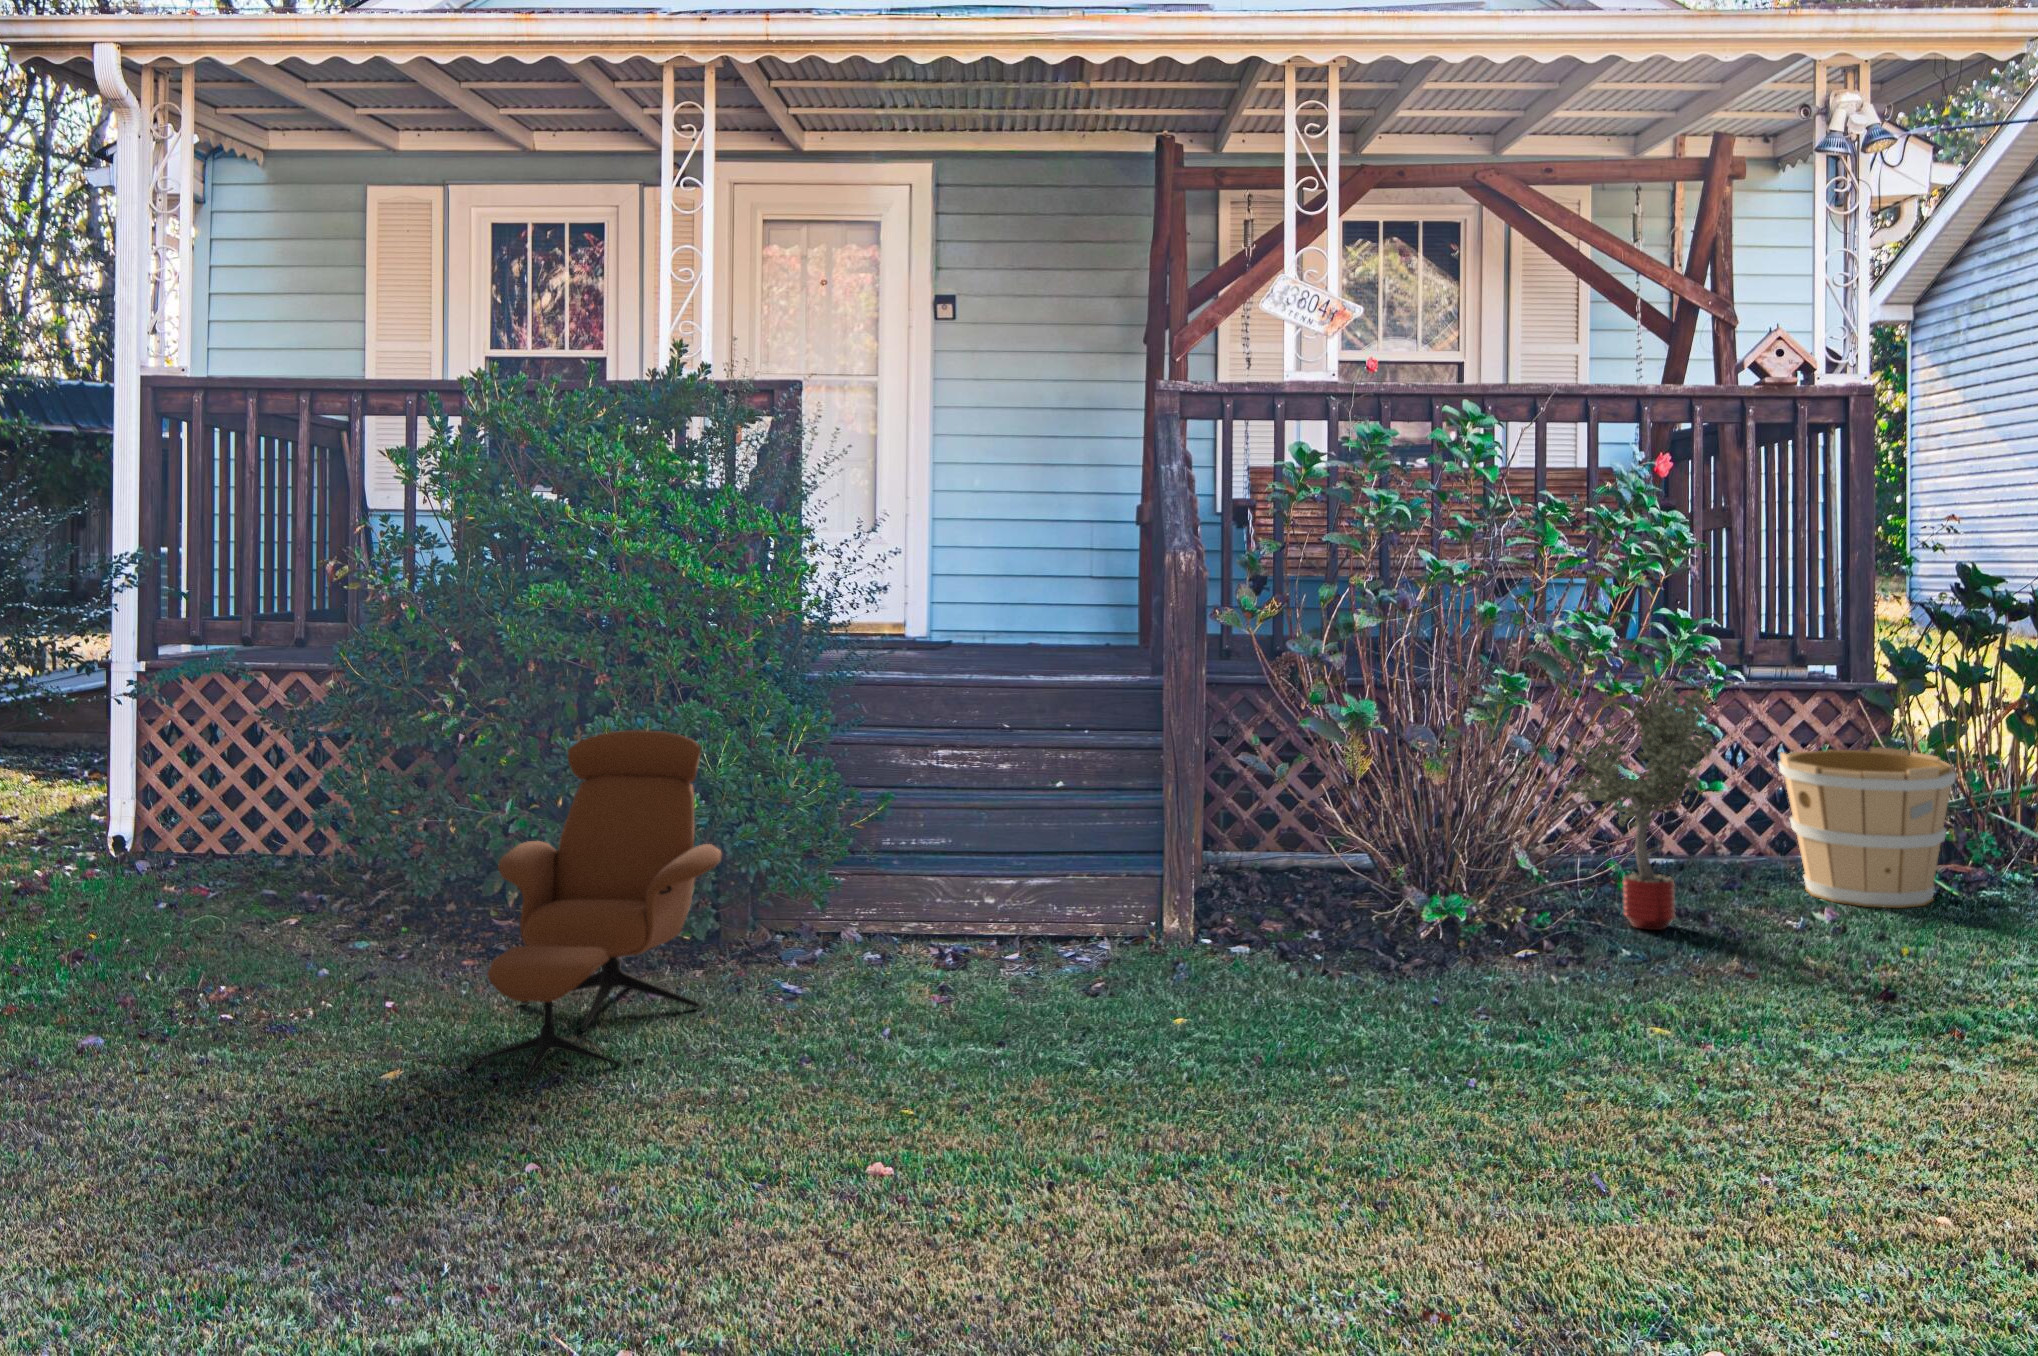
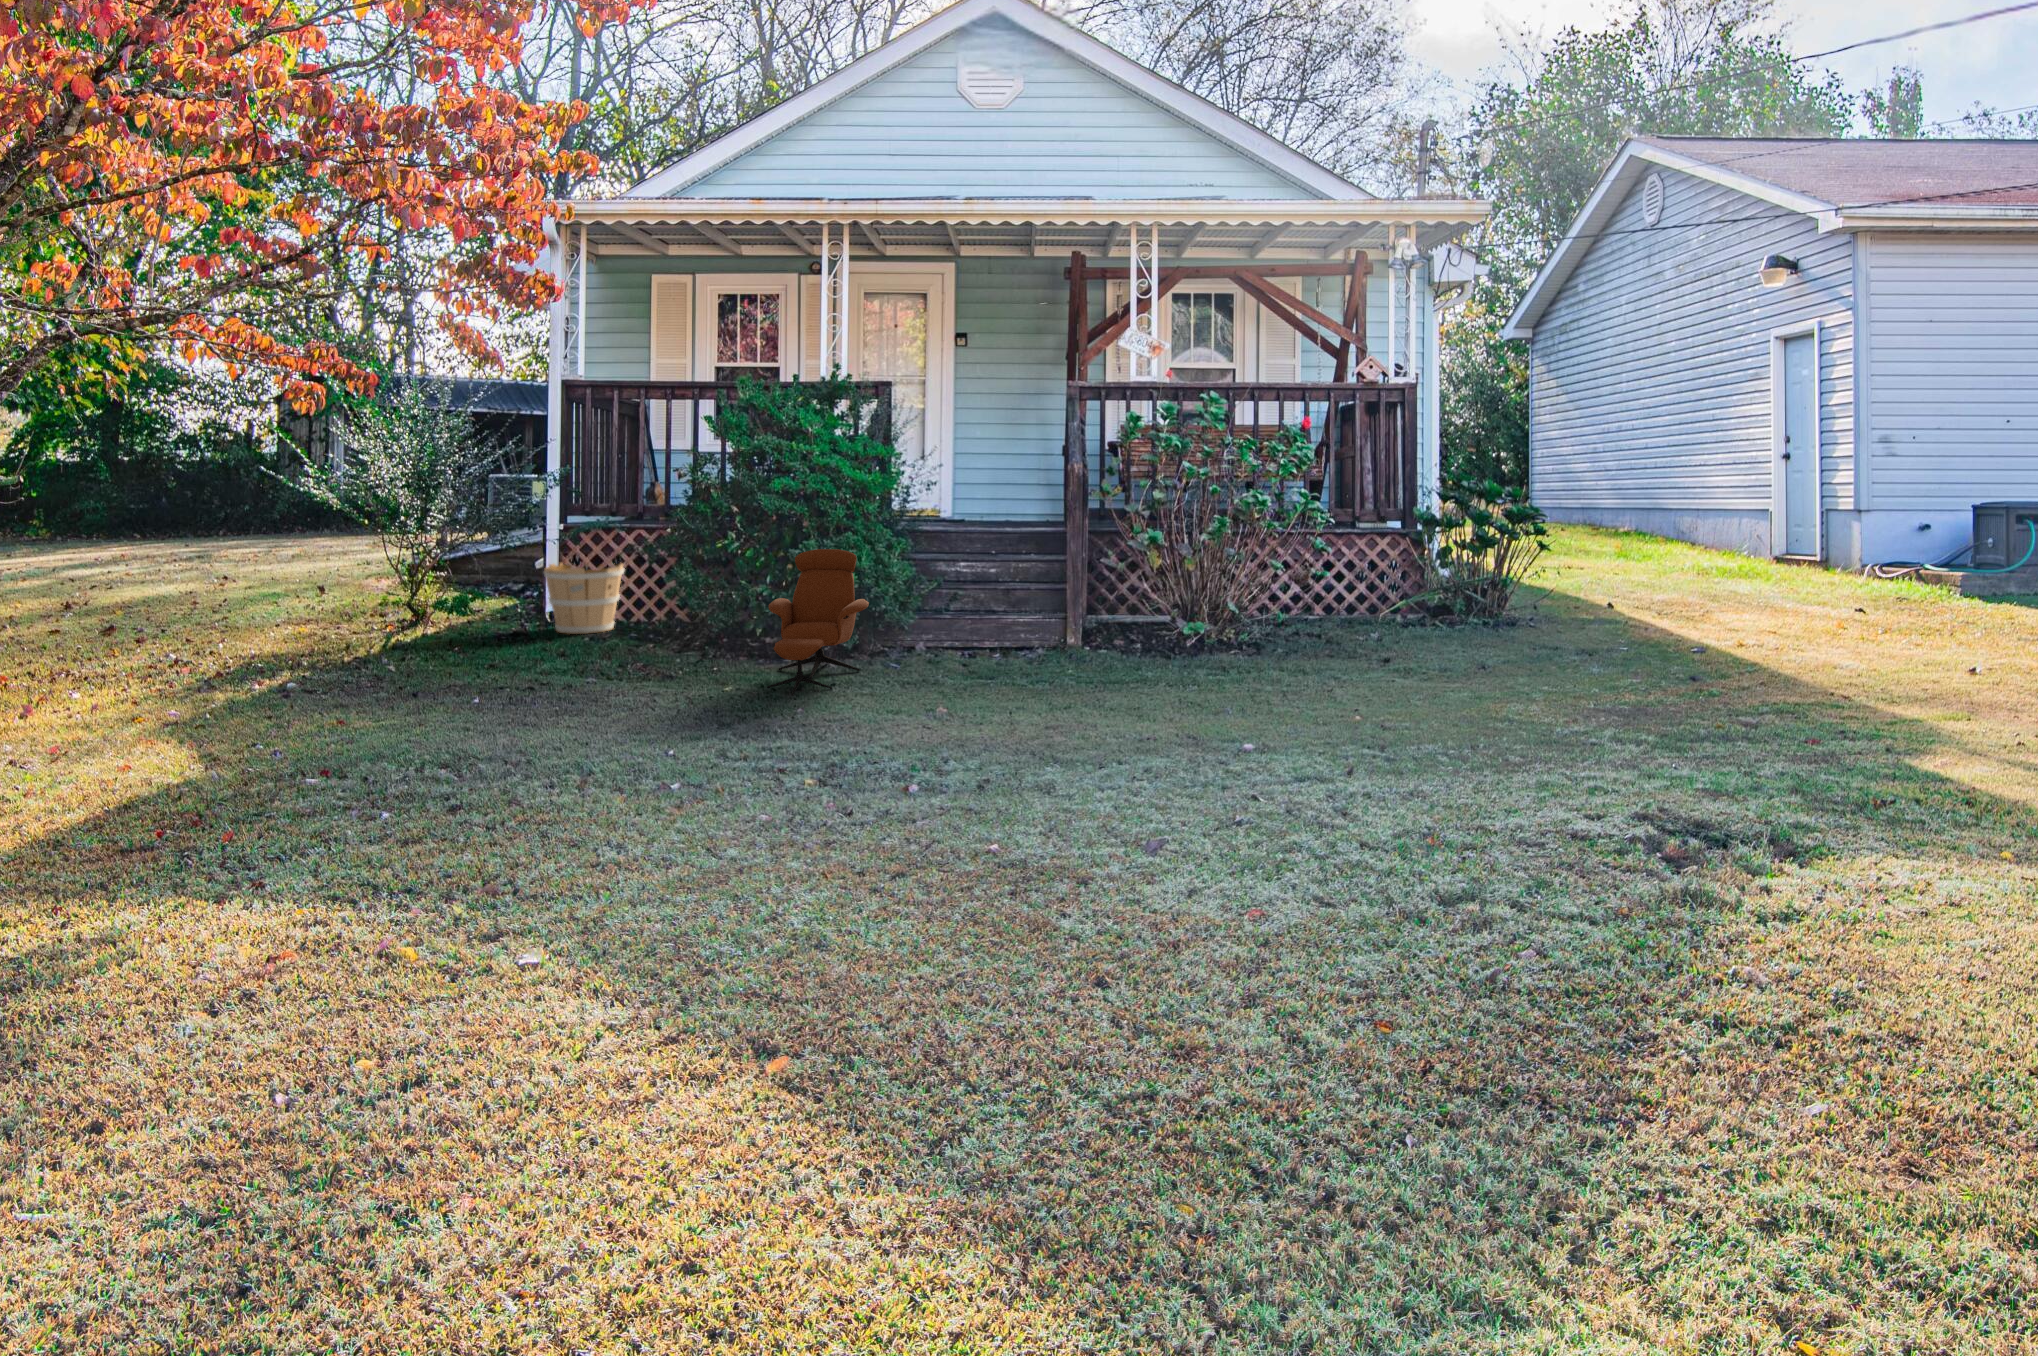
potted tree: present [1565,664,1717,930] -> none [1260,520,1336,645]
wooden bucket: present [1778,747,1956,908] -> present [544,563,624,634]

